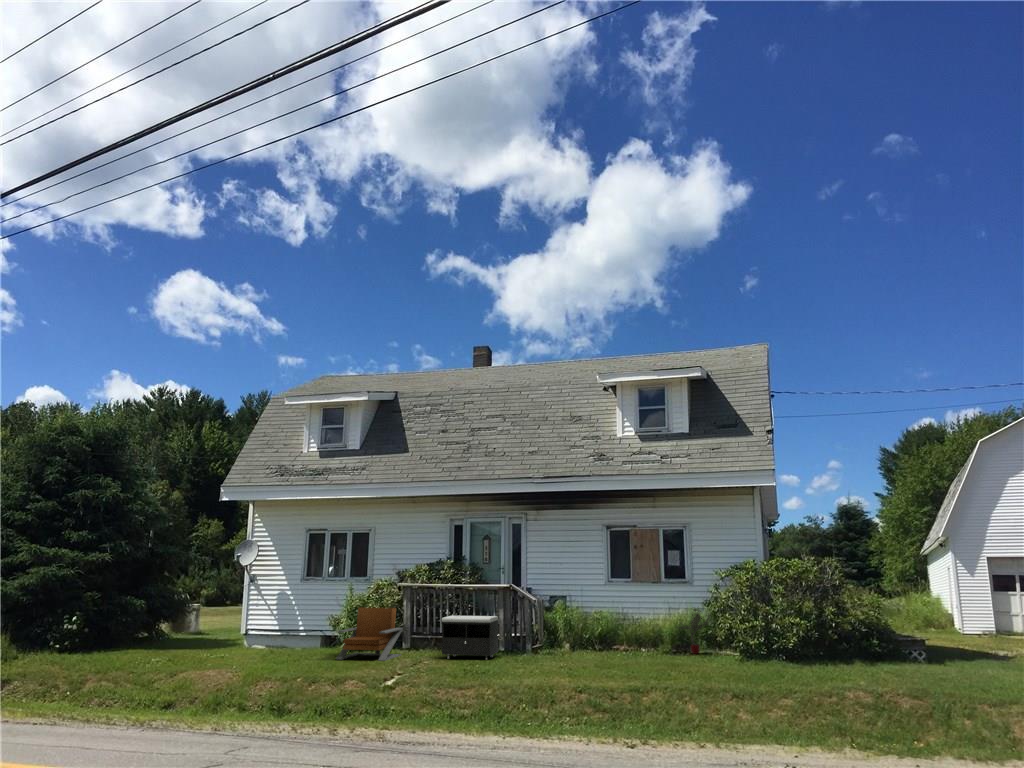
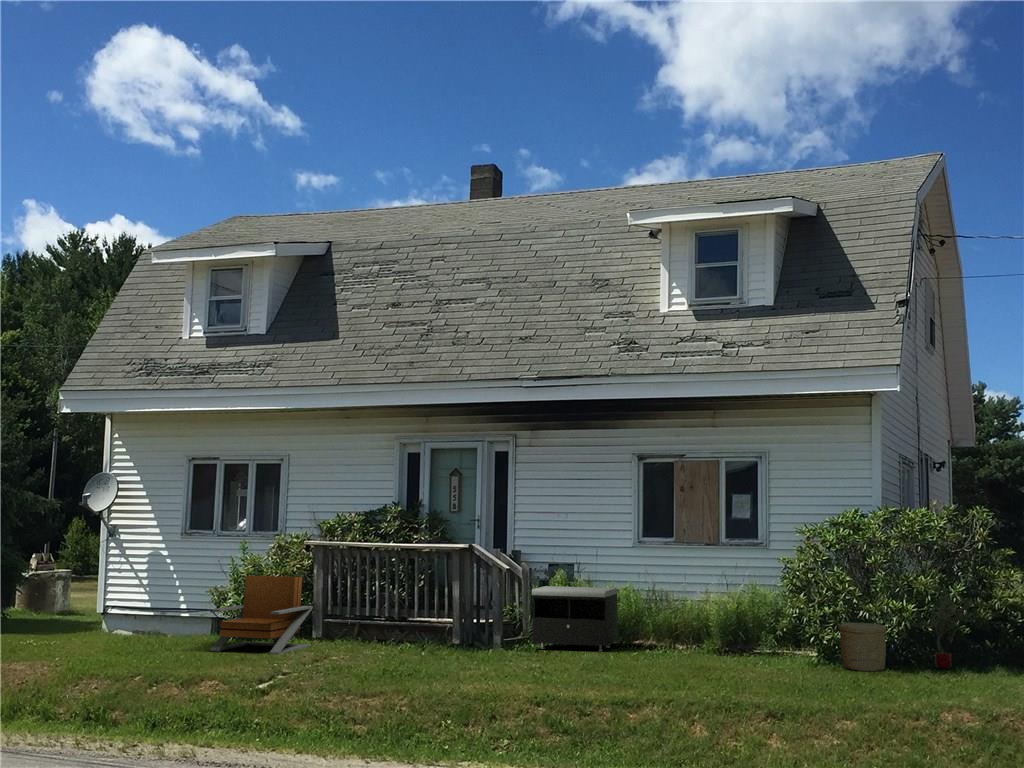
potted tree: present [678,609,710,654] -> present [910,588,973,669]
storage bench: present [442,615,498,660] -> present [532,586,618,651]
woven basket: none [757,633,788,665] -> present [839,623,886,671]

